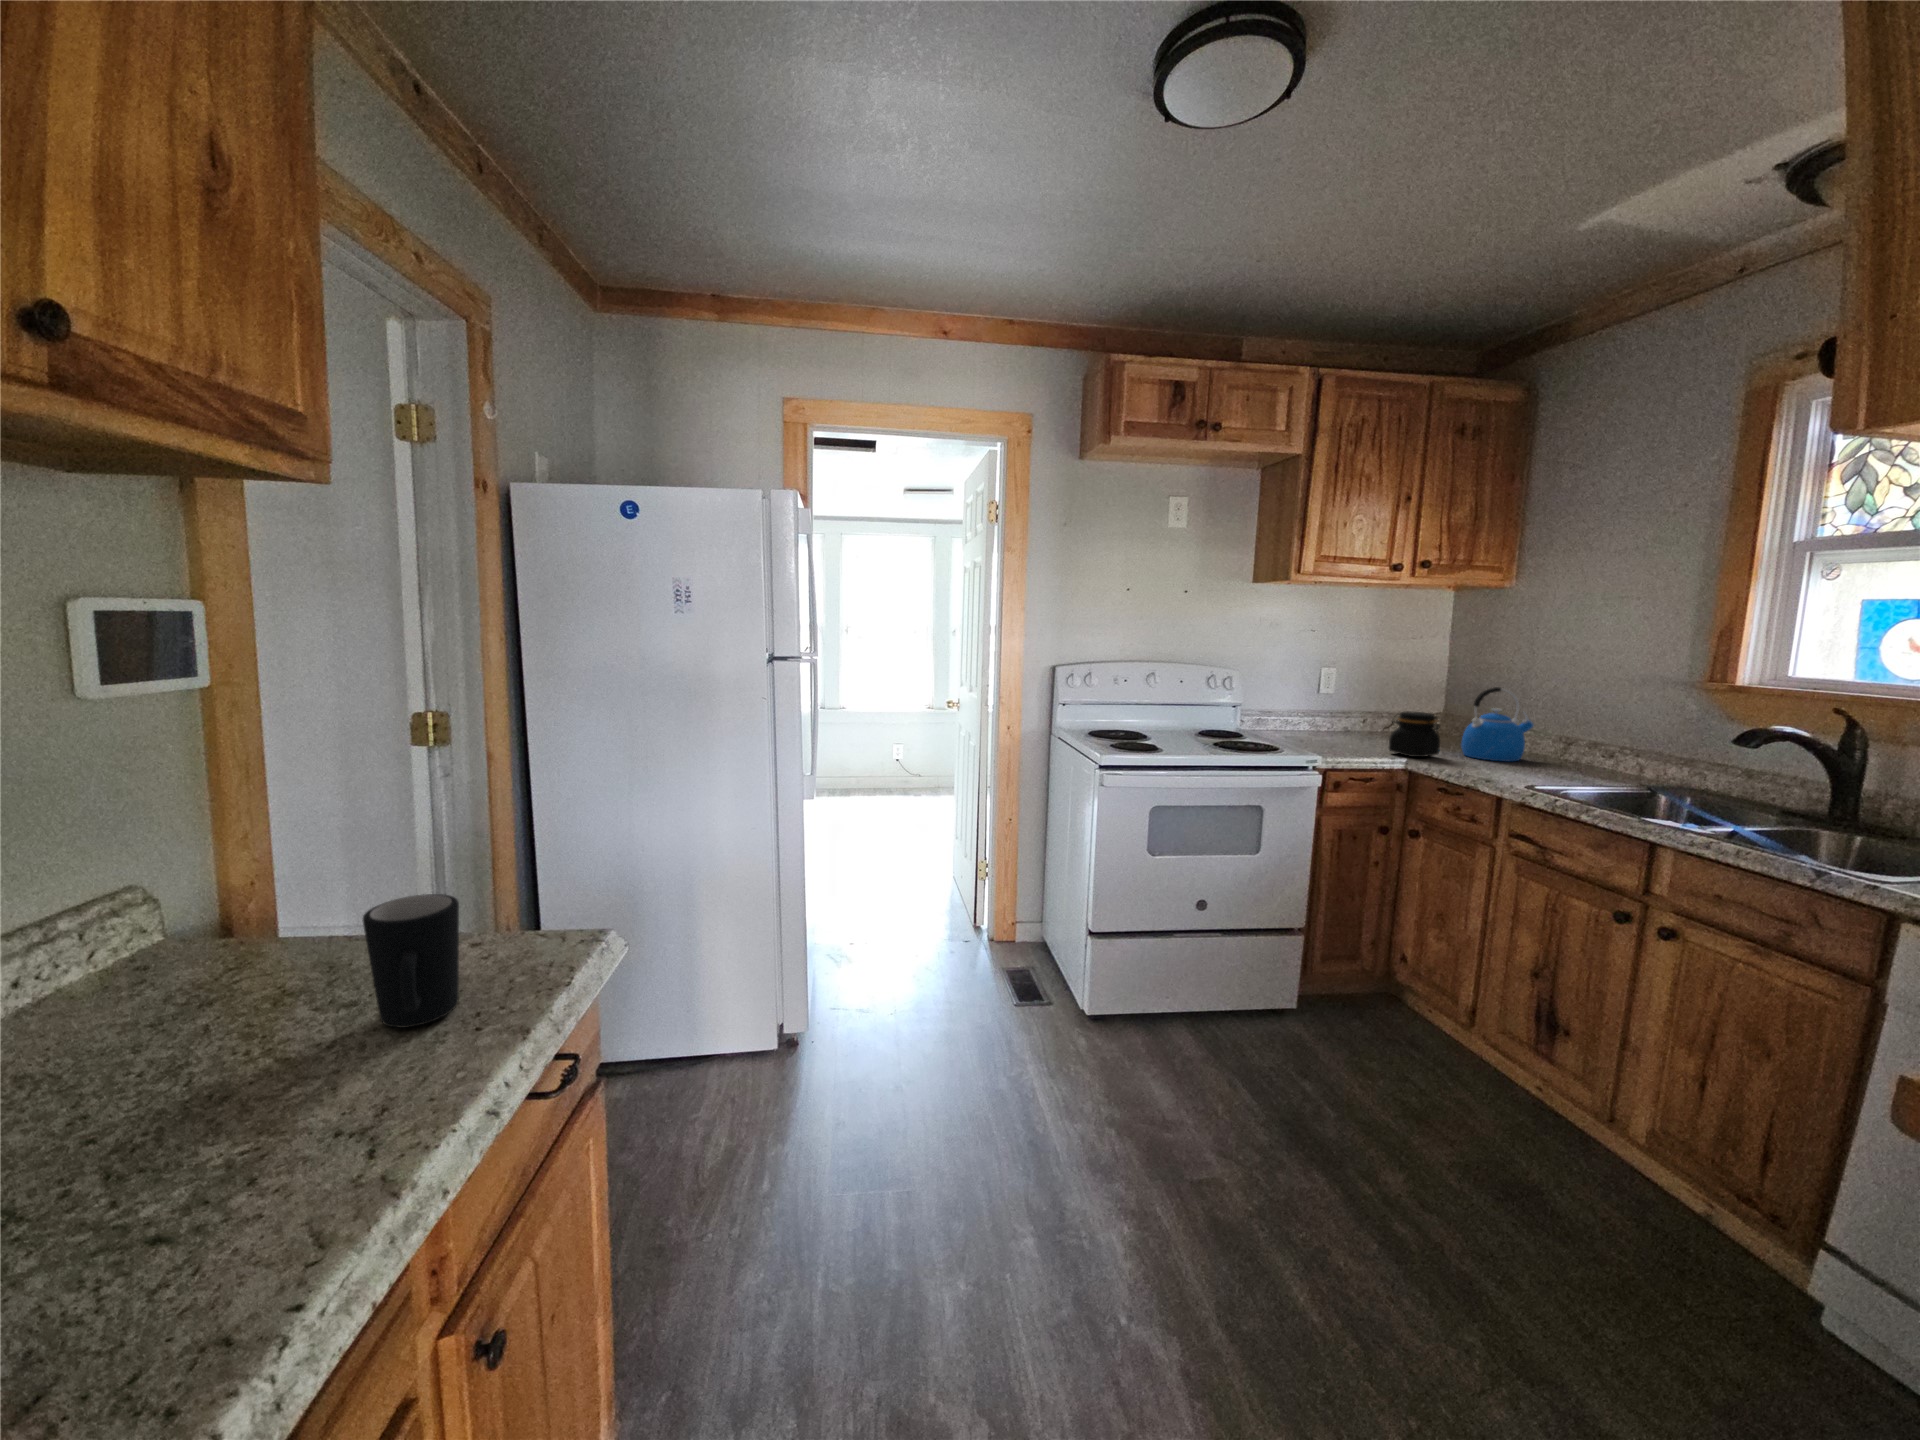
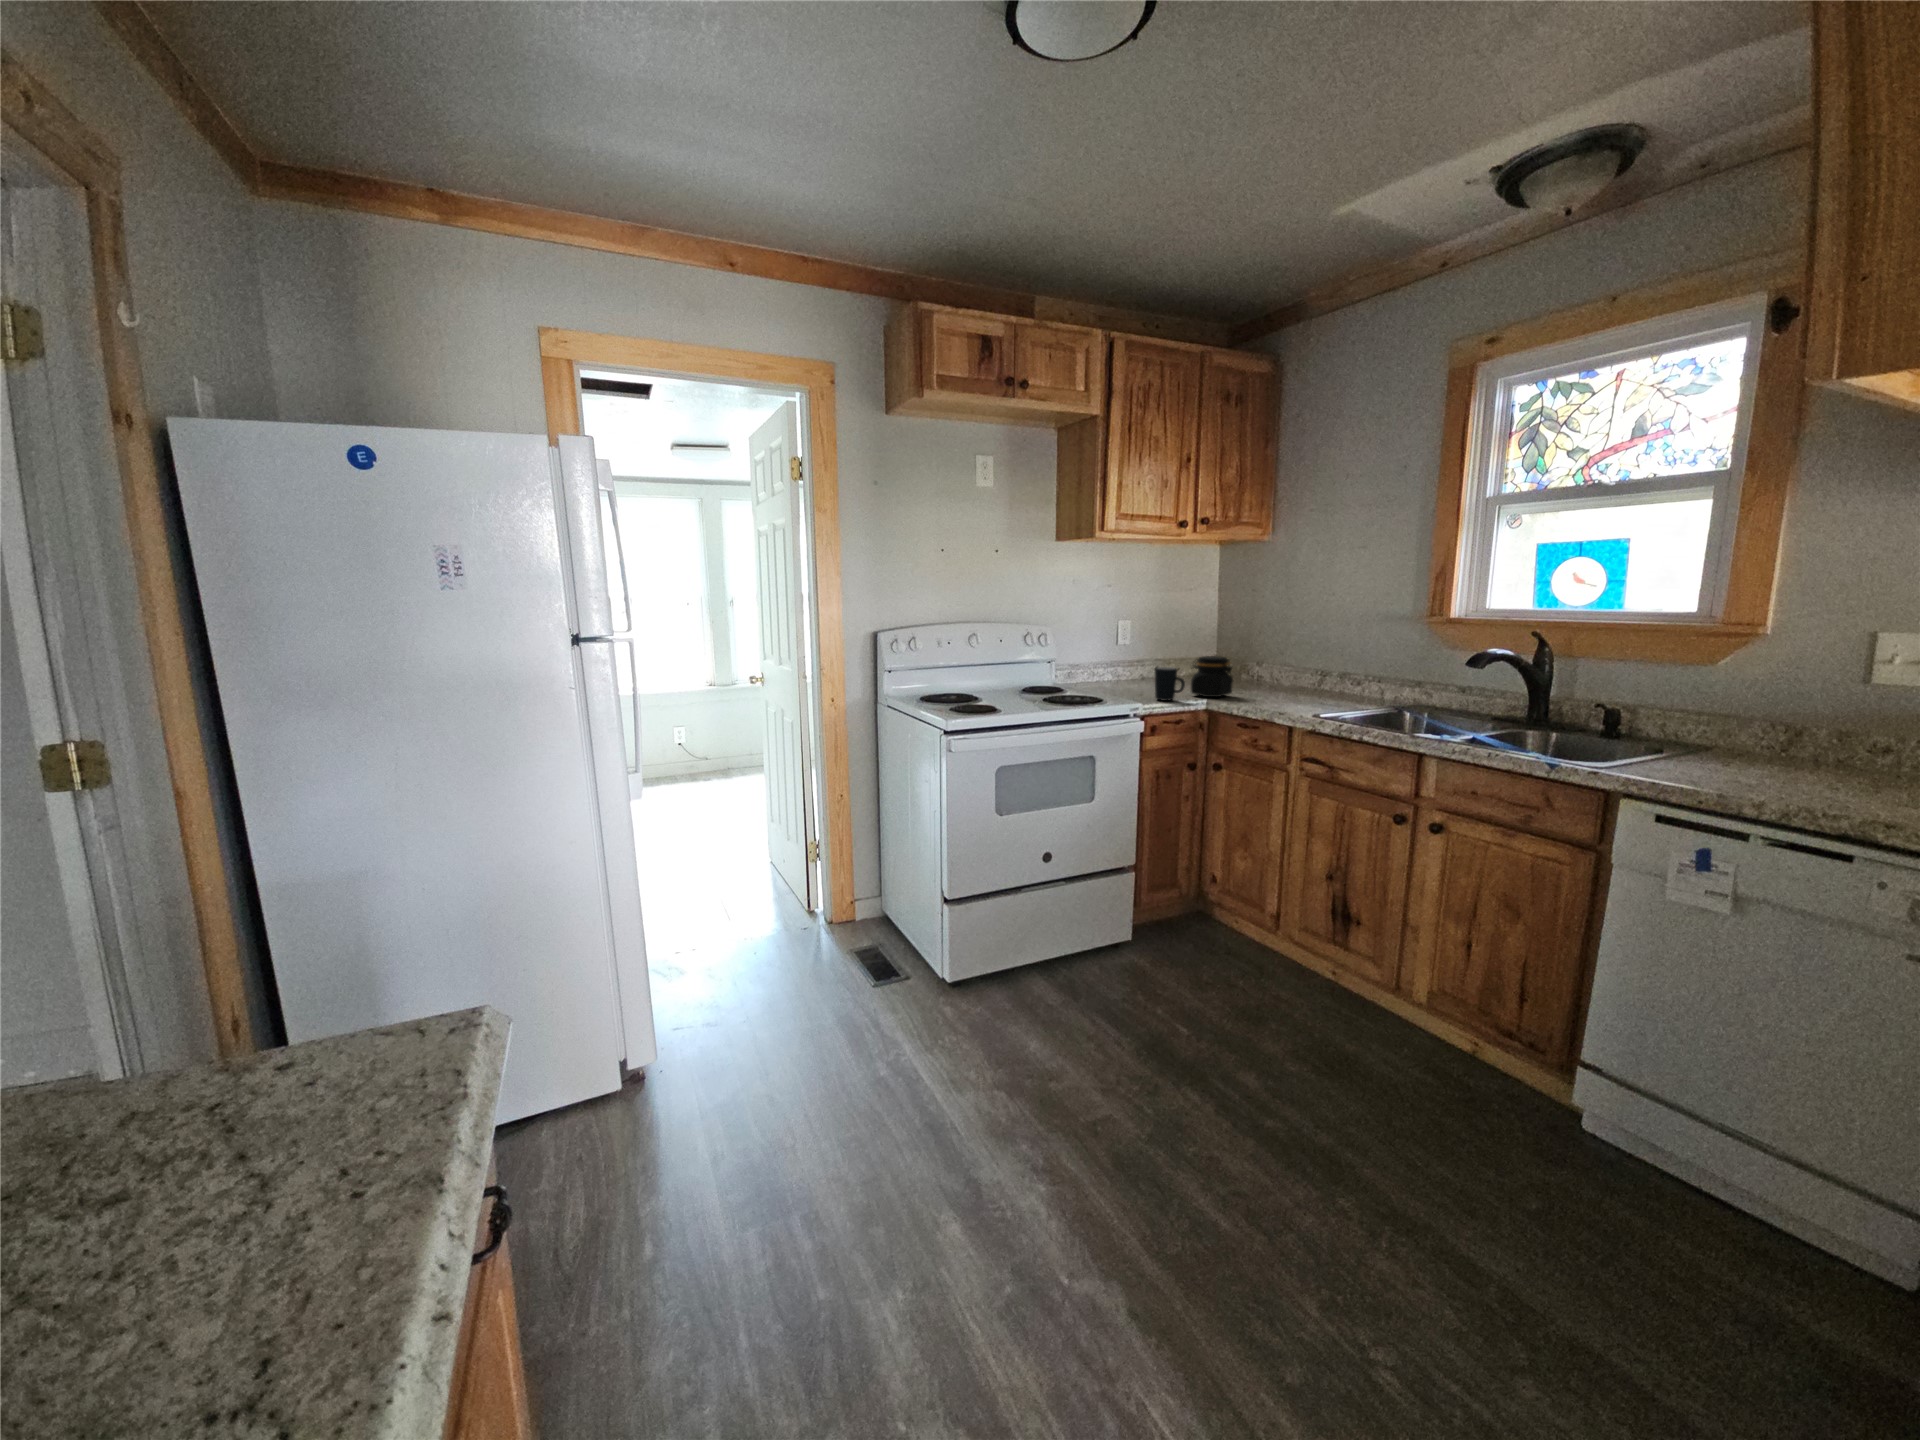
kettle: present [1461,687,1534,761] -> none [1246,630,1300,695]
mug: present [362,894,459,1028] -> present [1155,667,1185,701]

